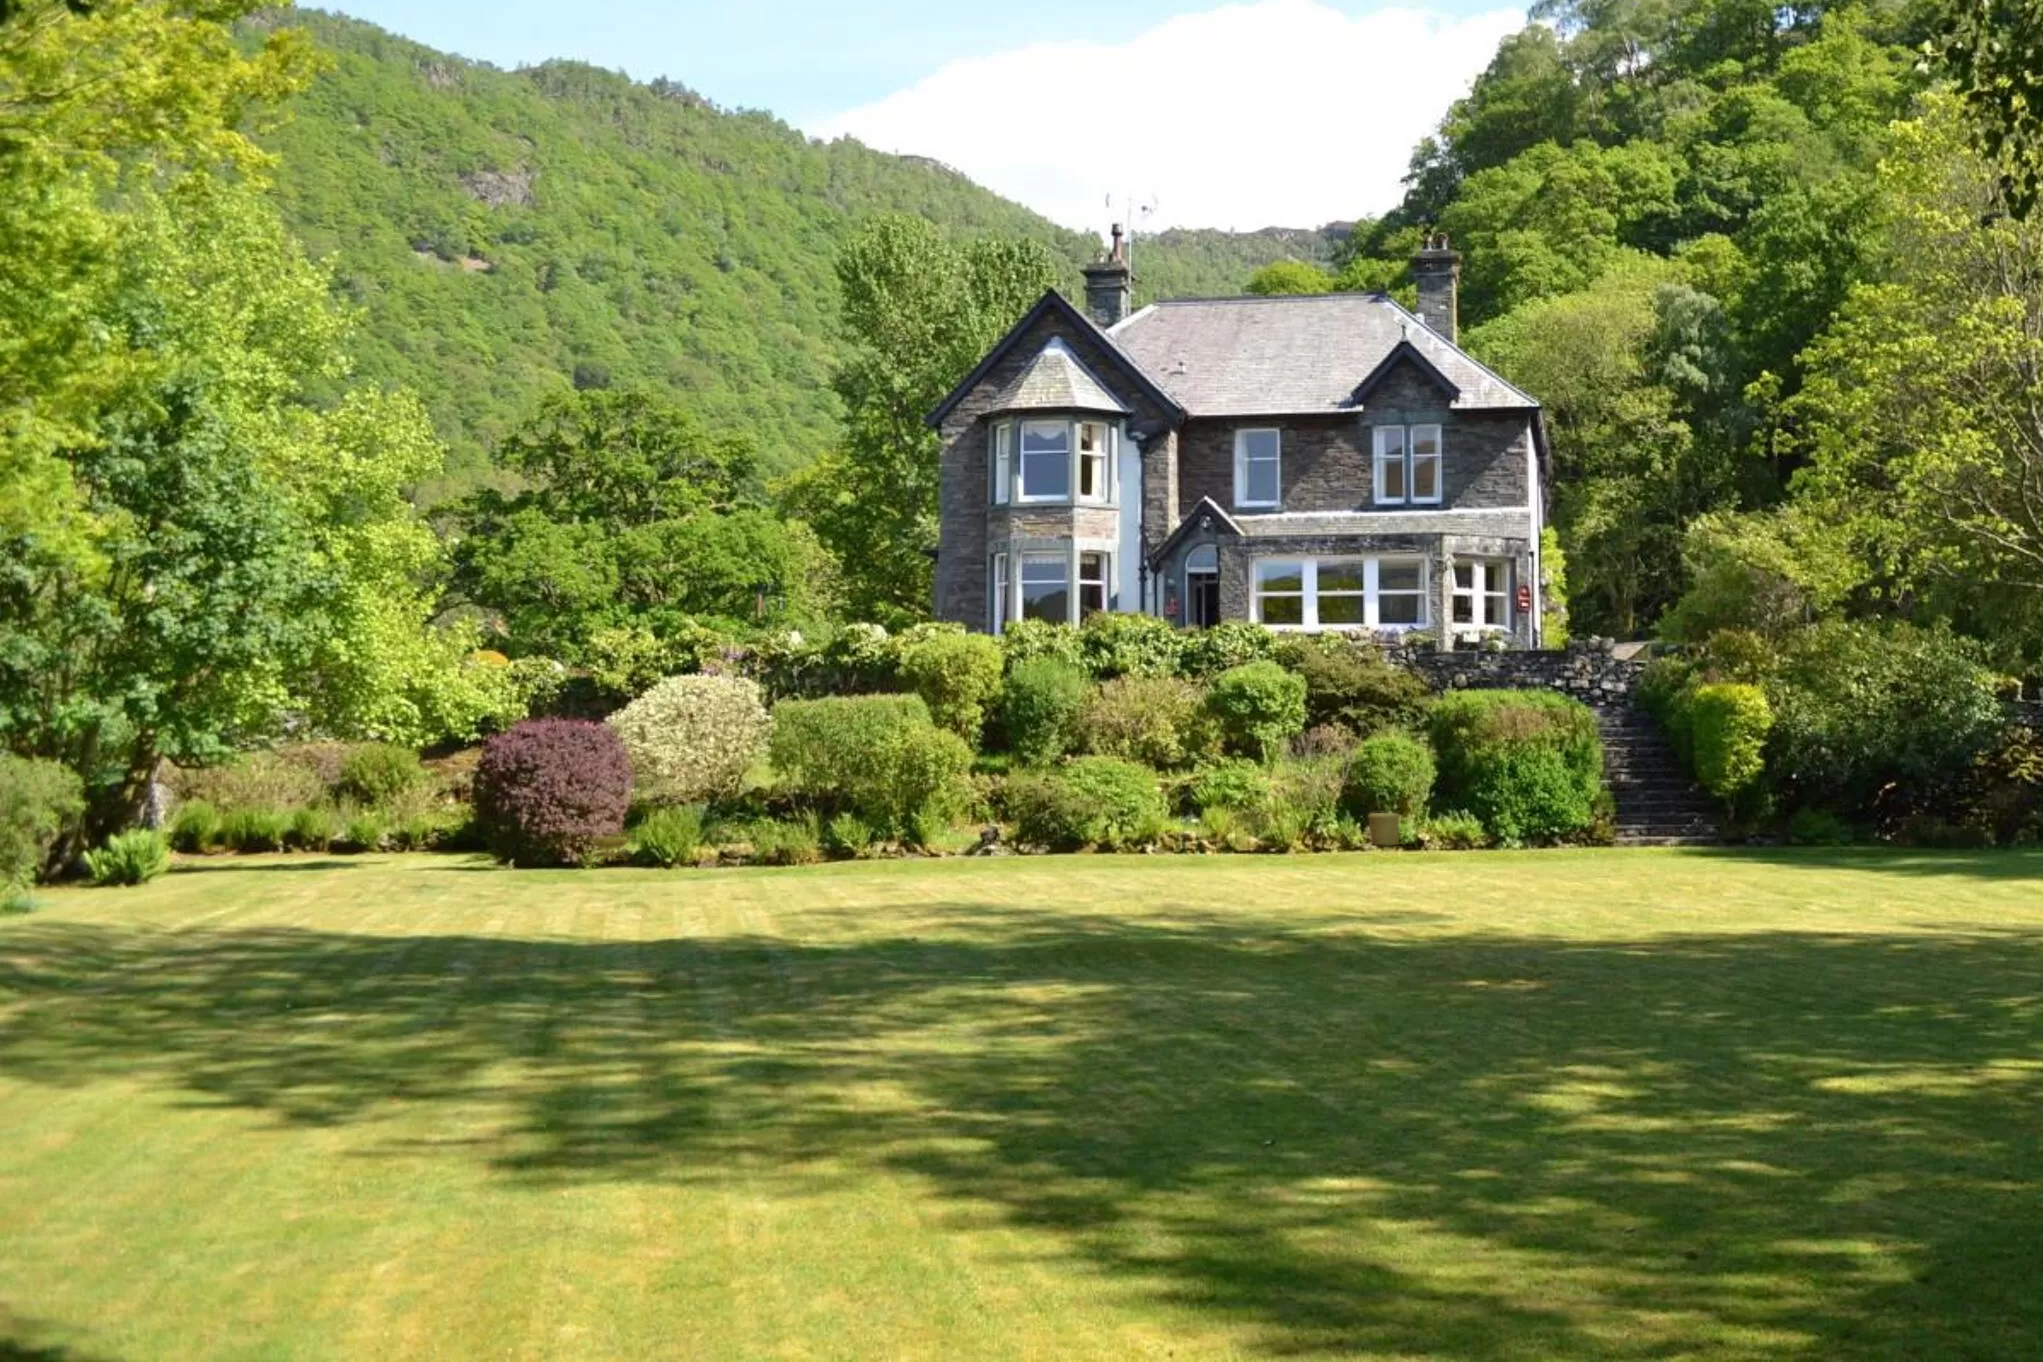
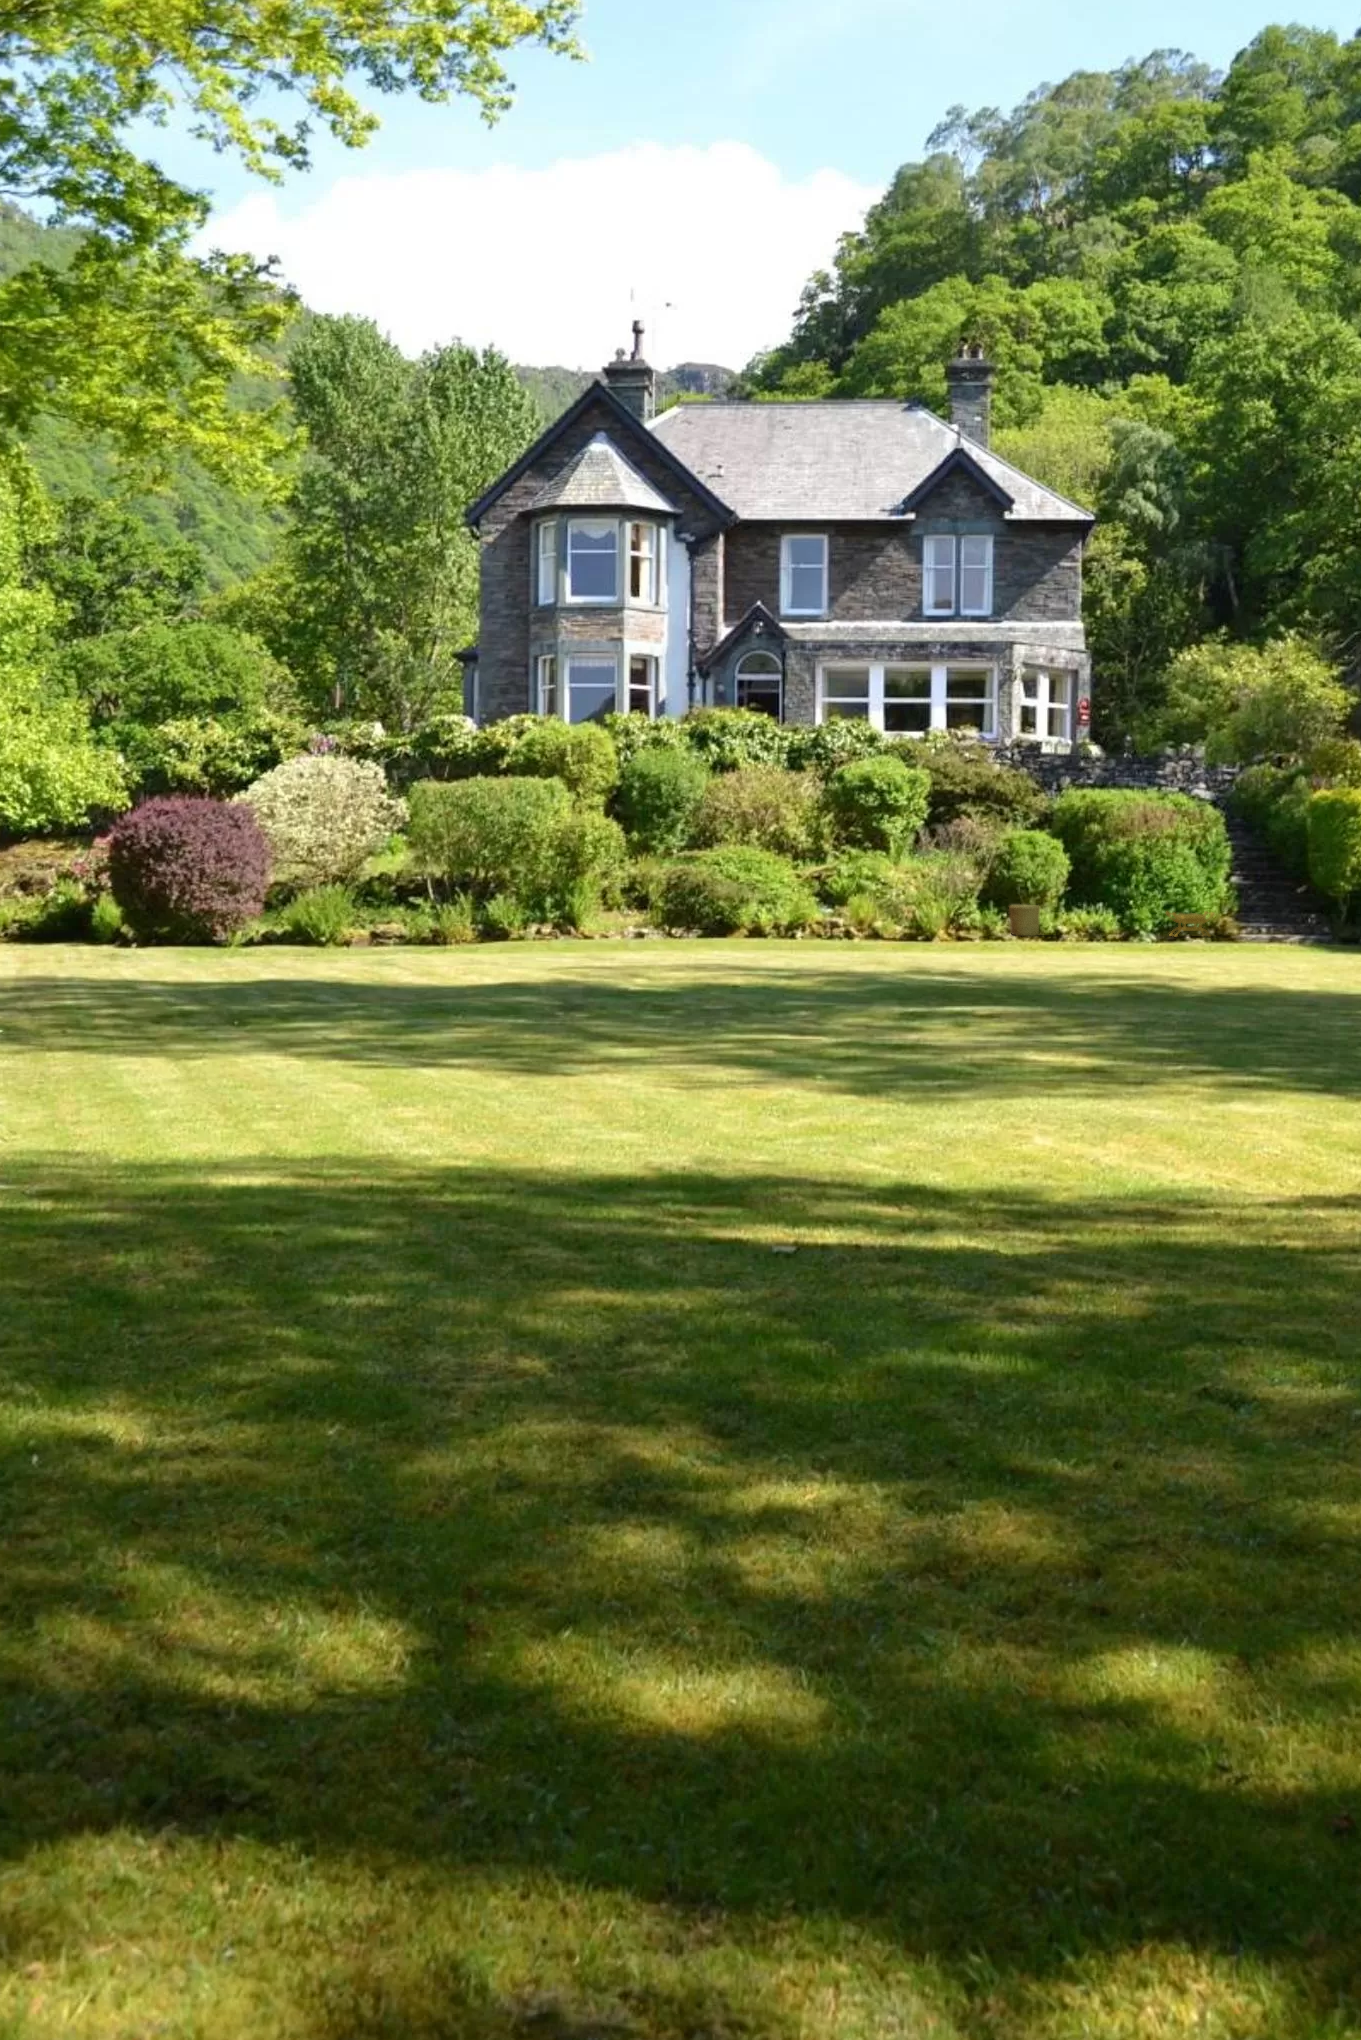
stool: present [588,834,631,864] -> present [1166,911,1215,937]

